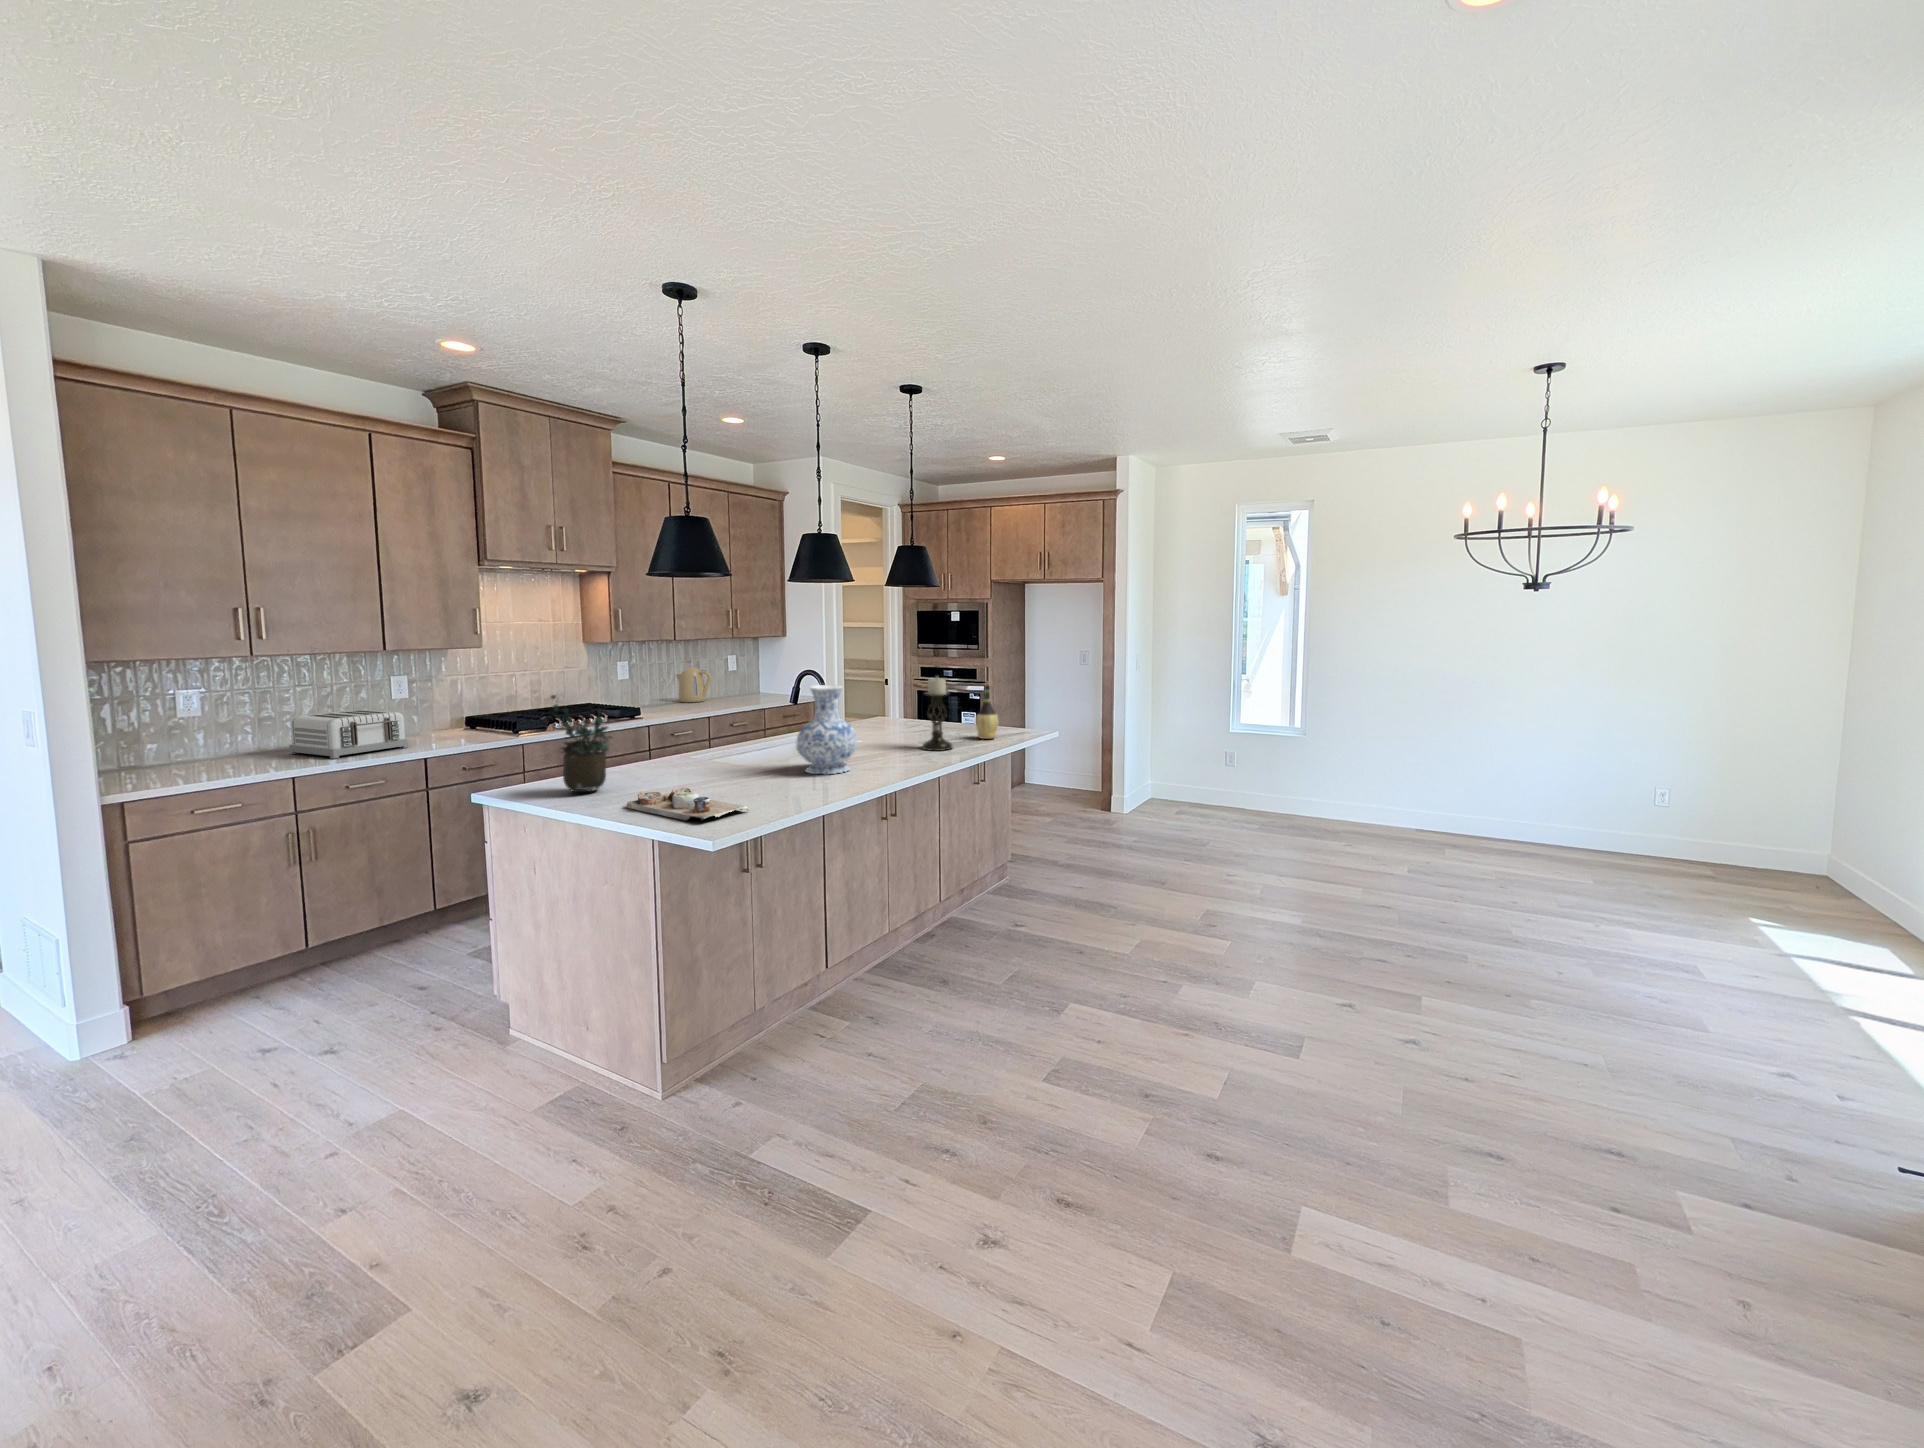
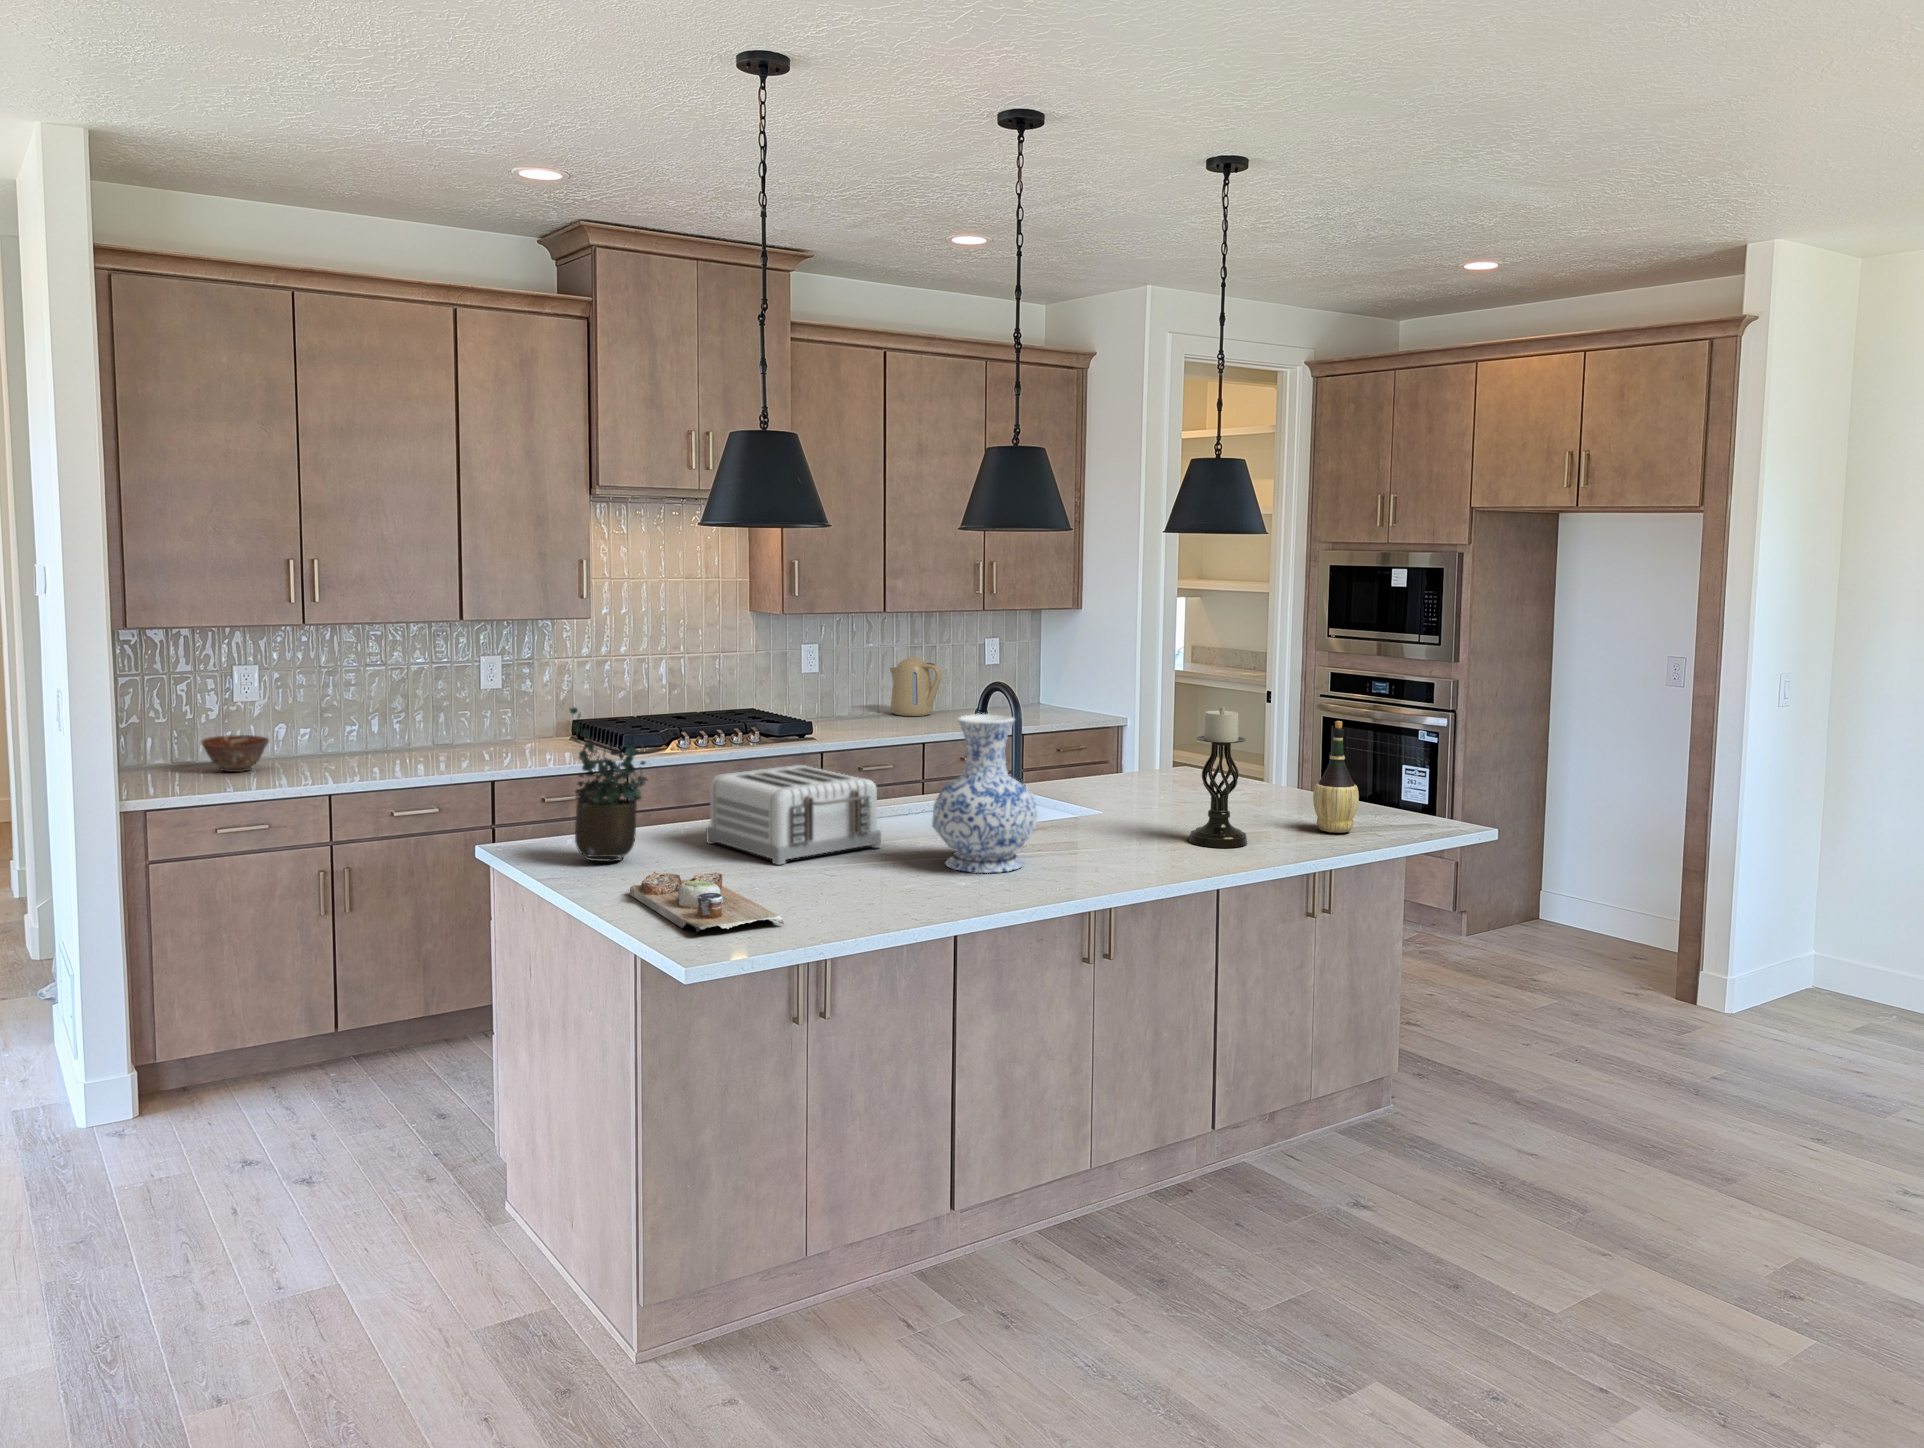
toaster: present [289,709,408,759] -> present [706,765,881,865]
ceramic bowl: none [159,741,224,769] -> present [202,735,269,772]

